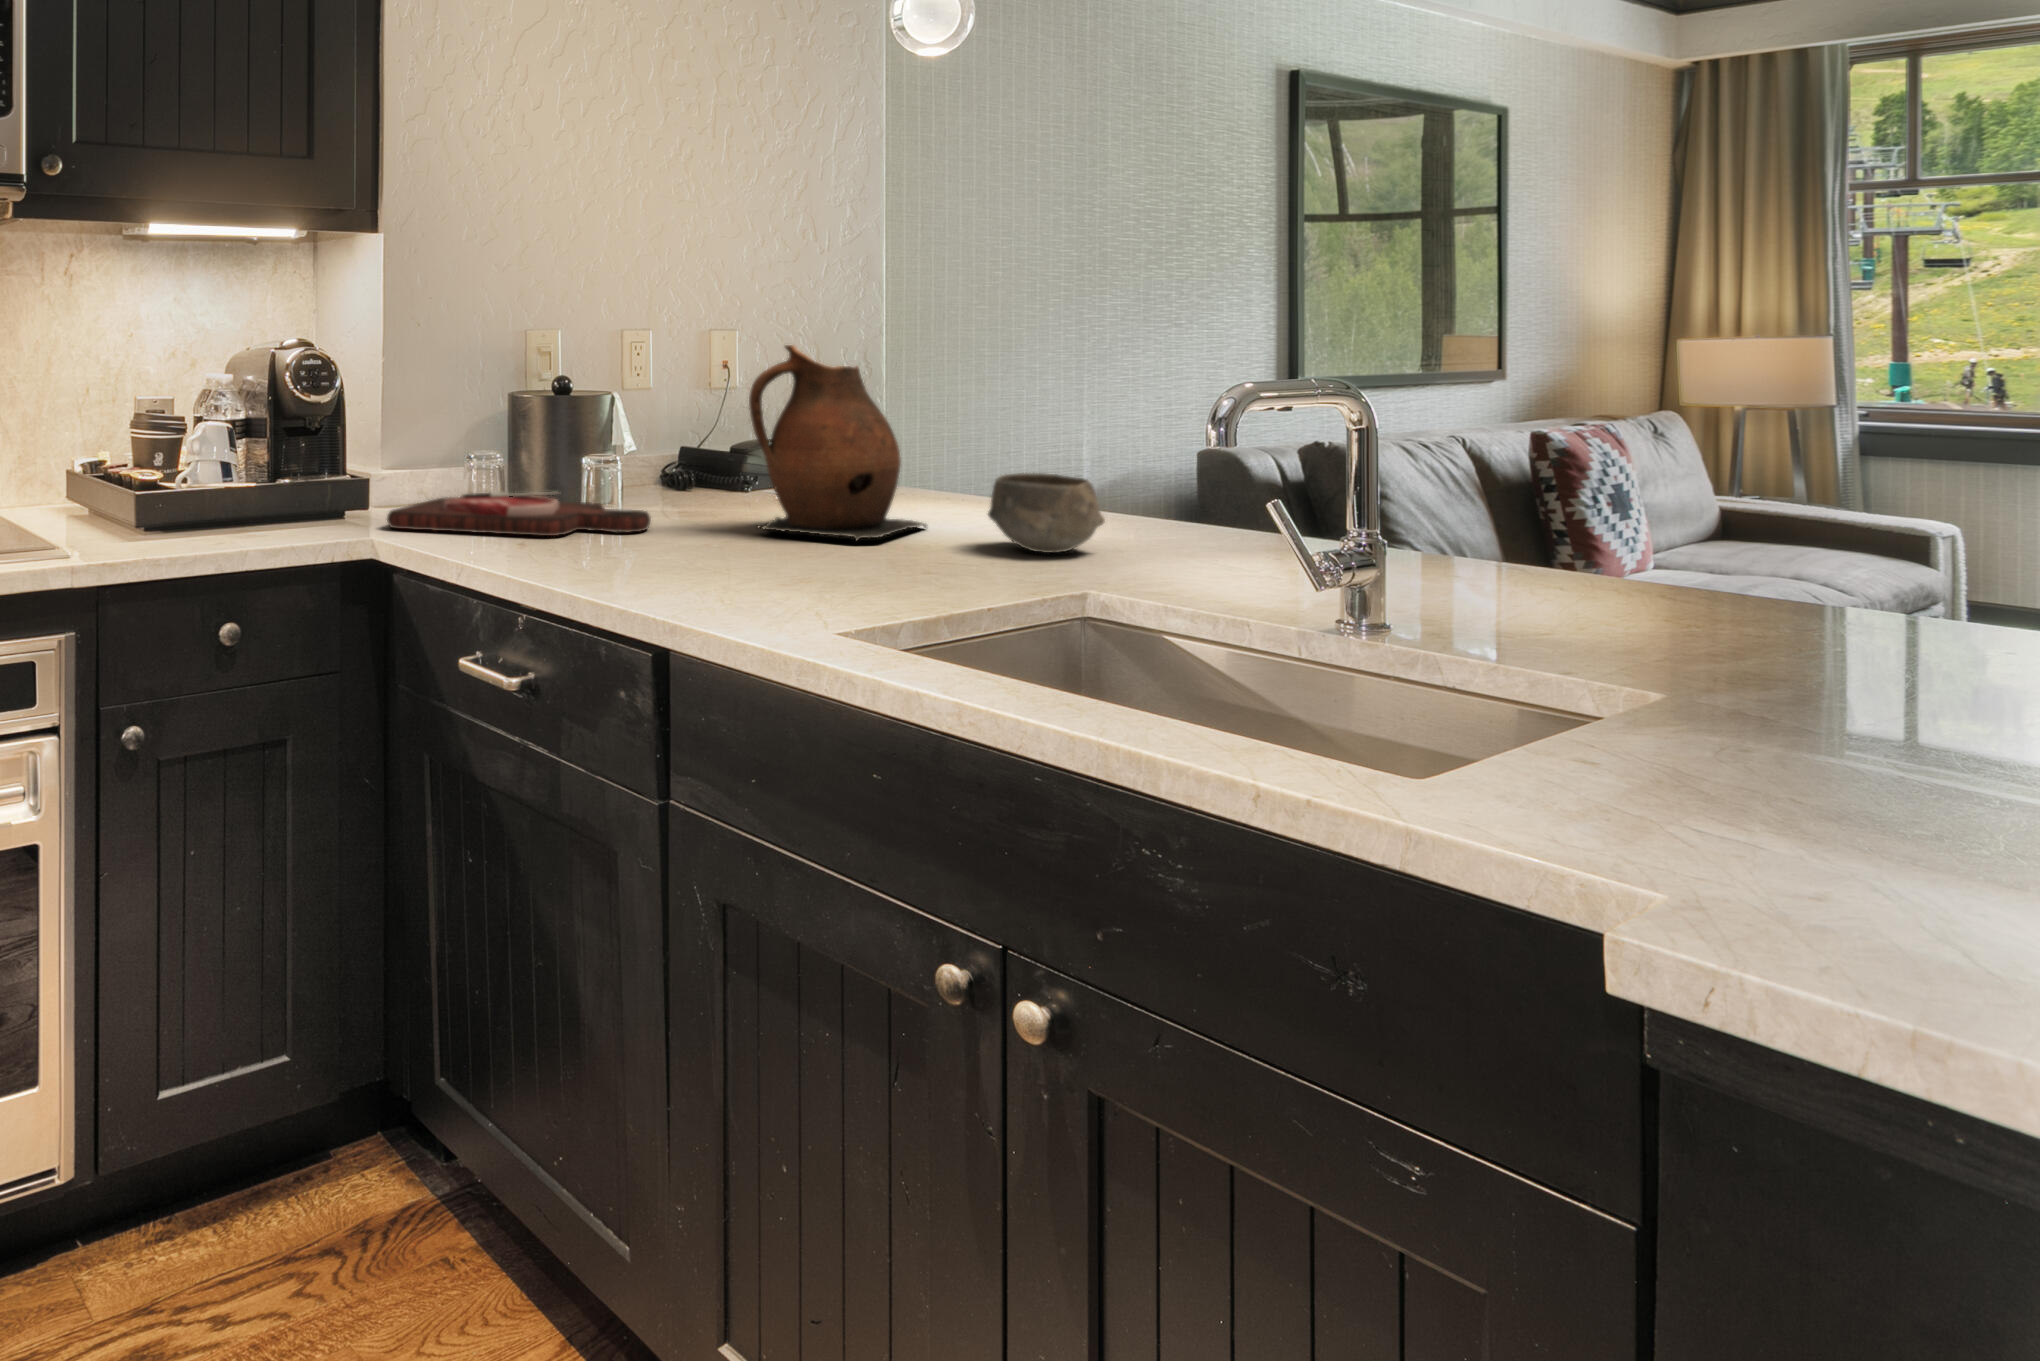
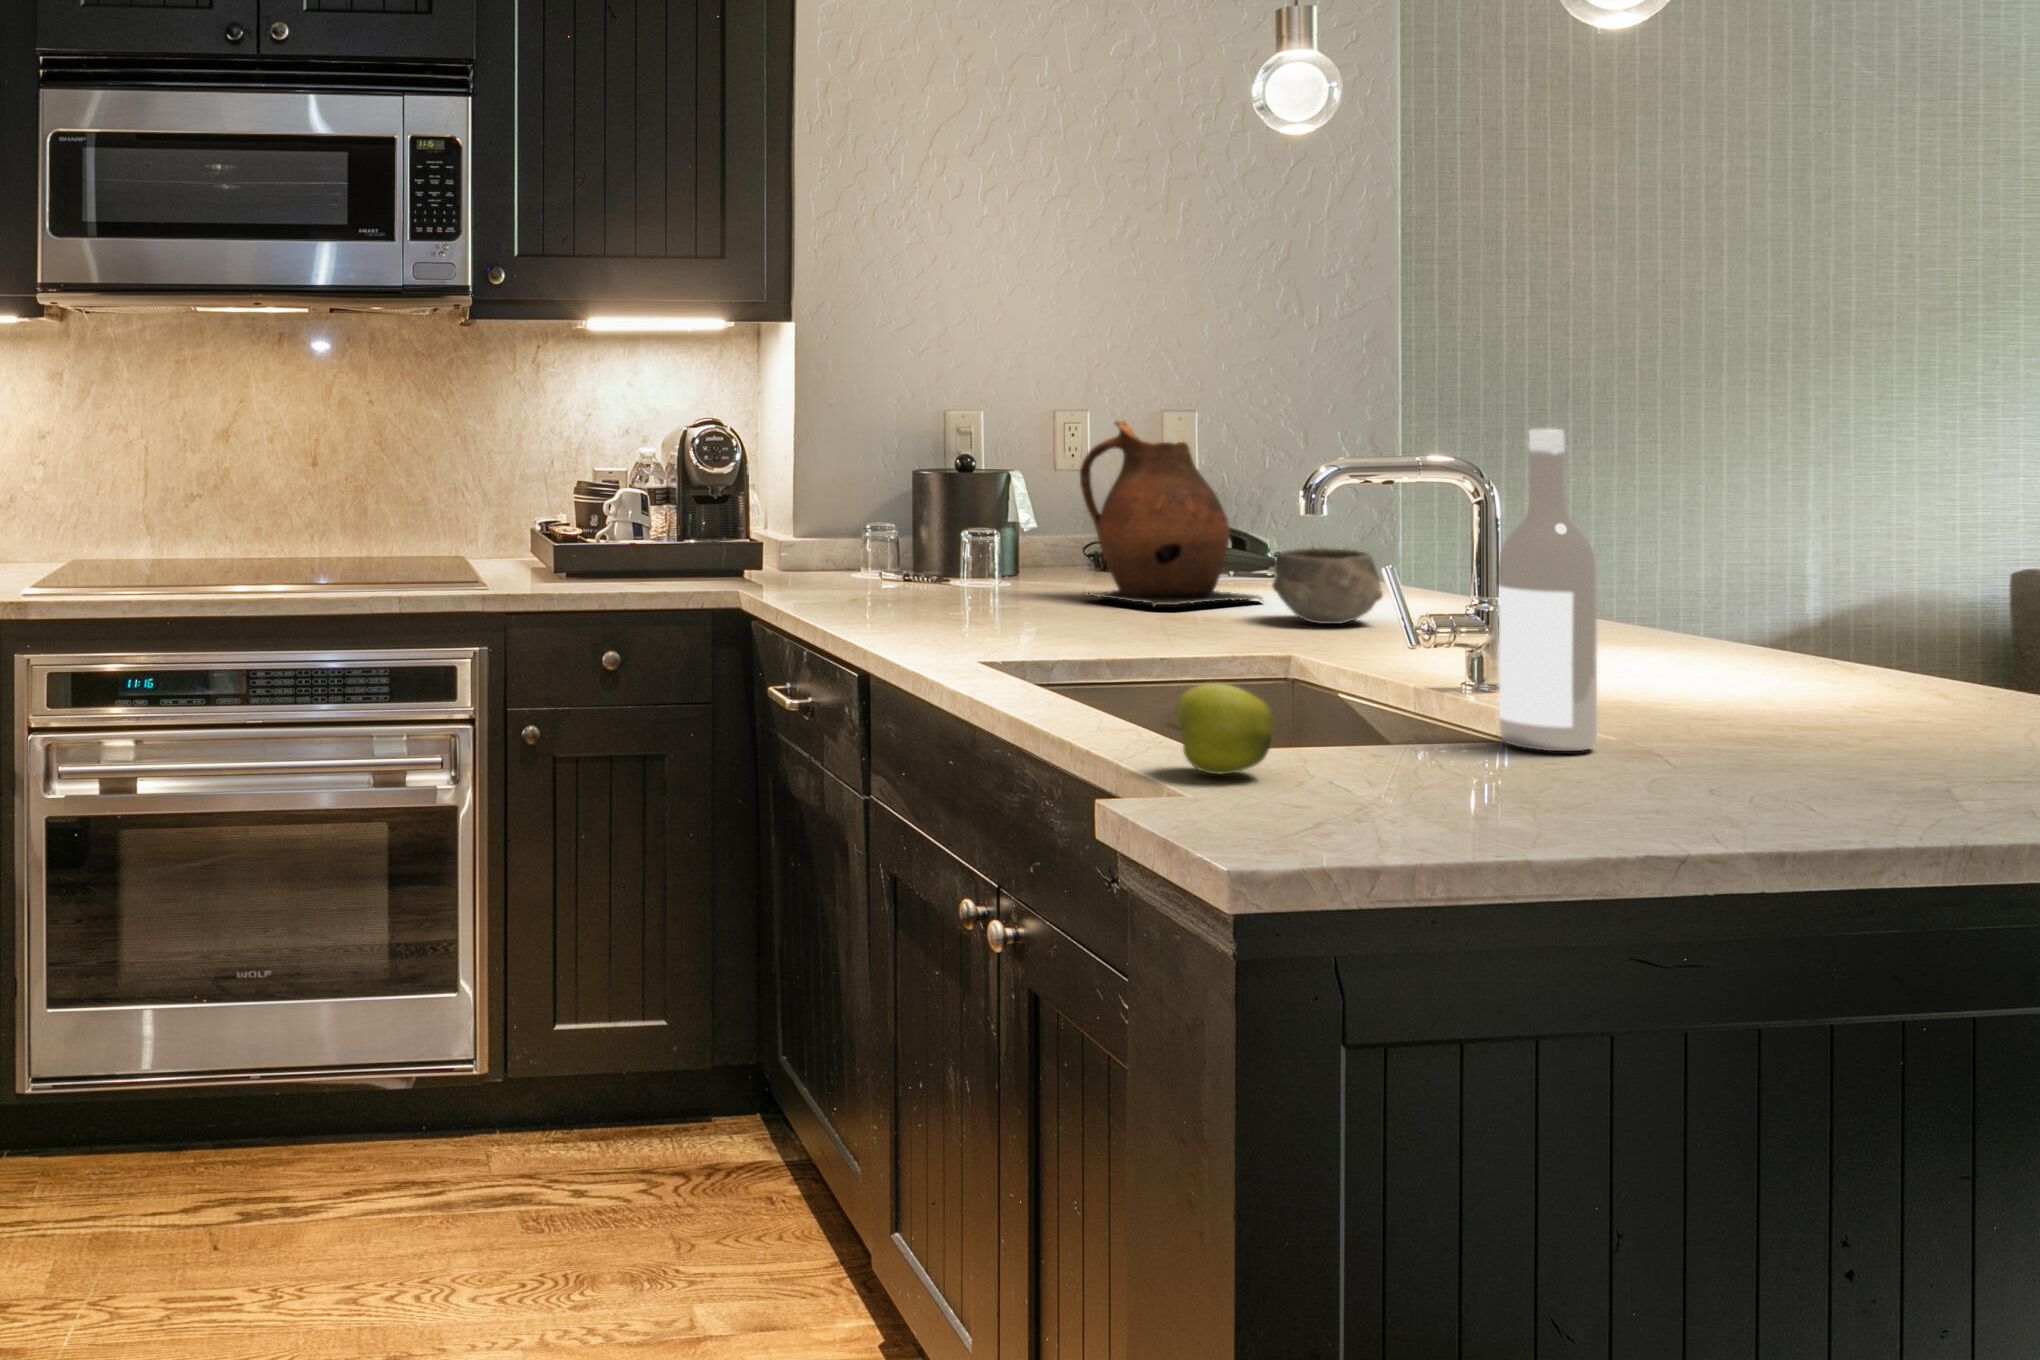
wine bottle: none [1733,338,1881,750] -> present [1498,429,1597,751]
cutting board: present [387,492,651,536] -> none [765,555,995,594]
apple: none [1637,727,1825,873] -> present [1166,683,1274,774]

